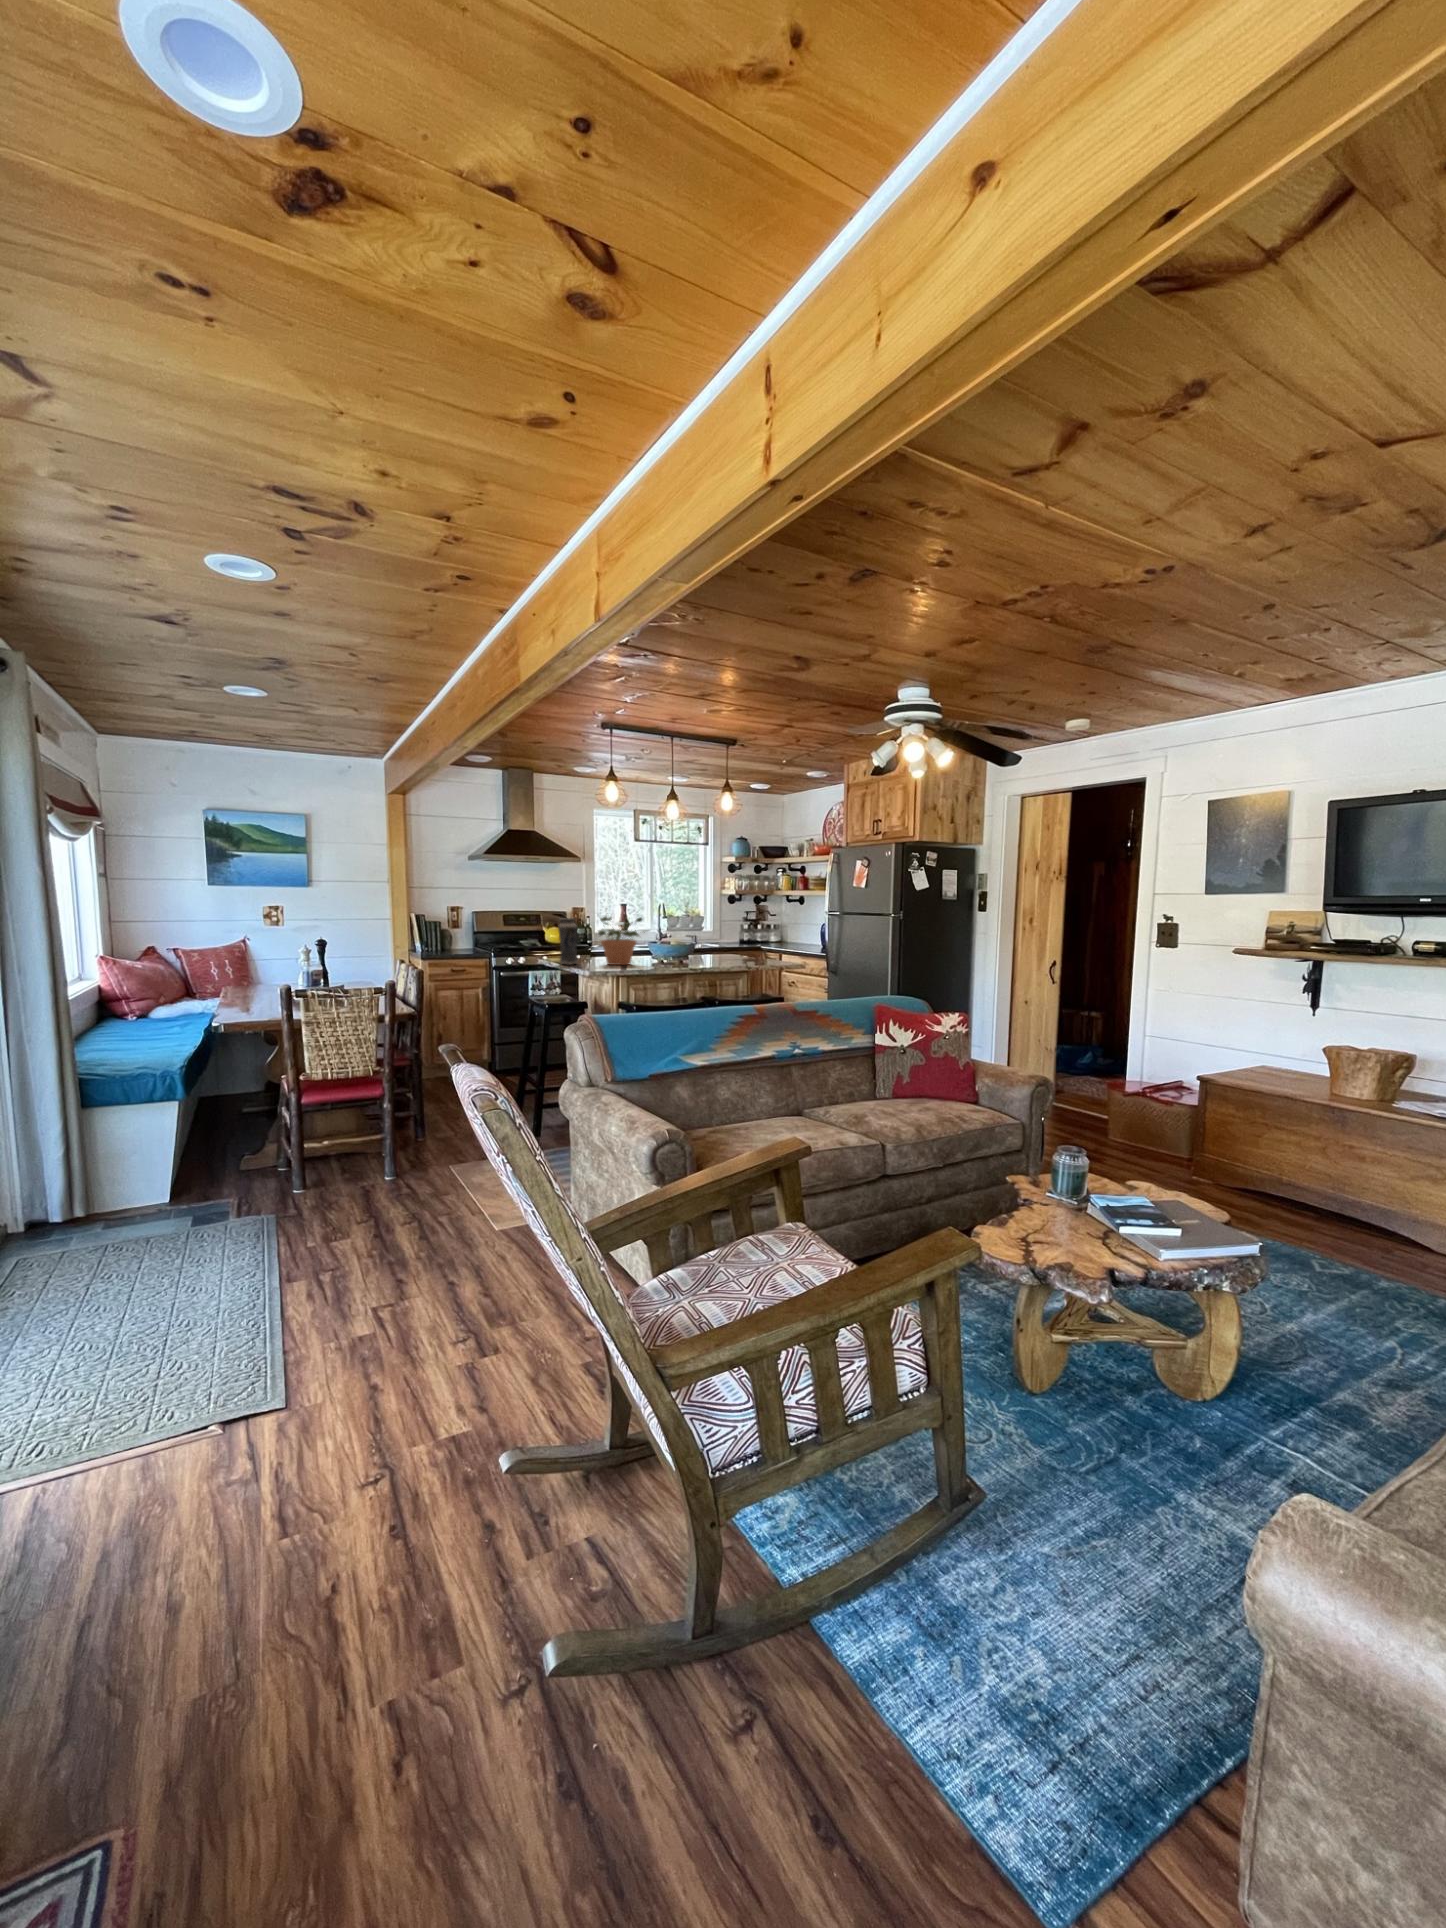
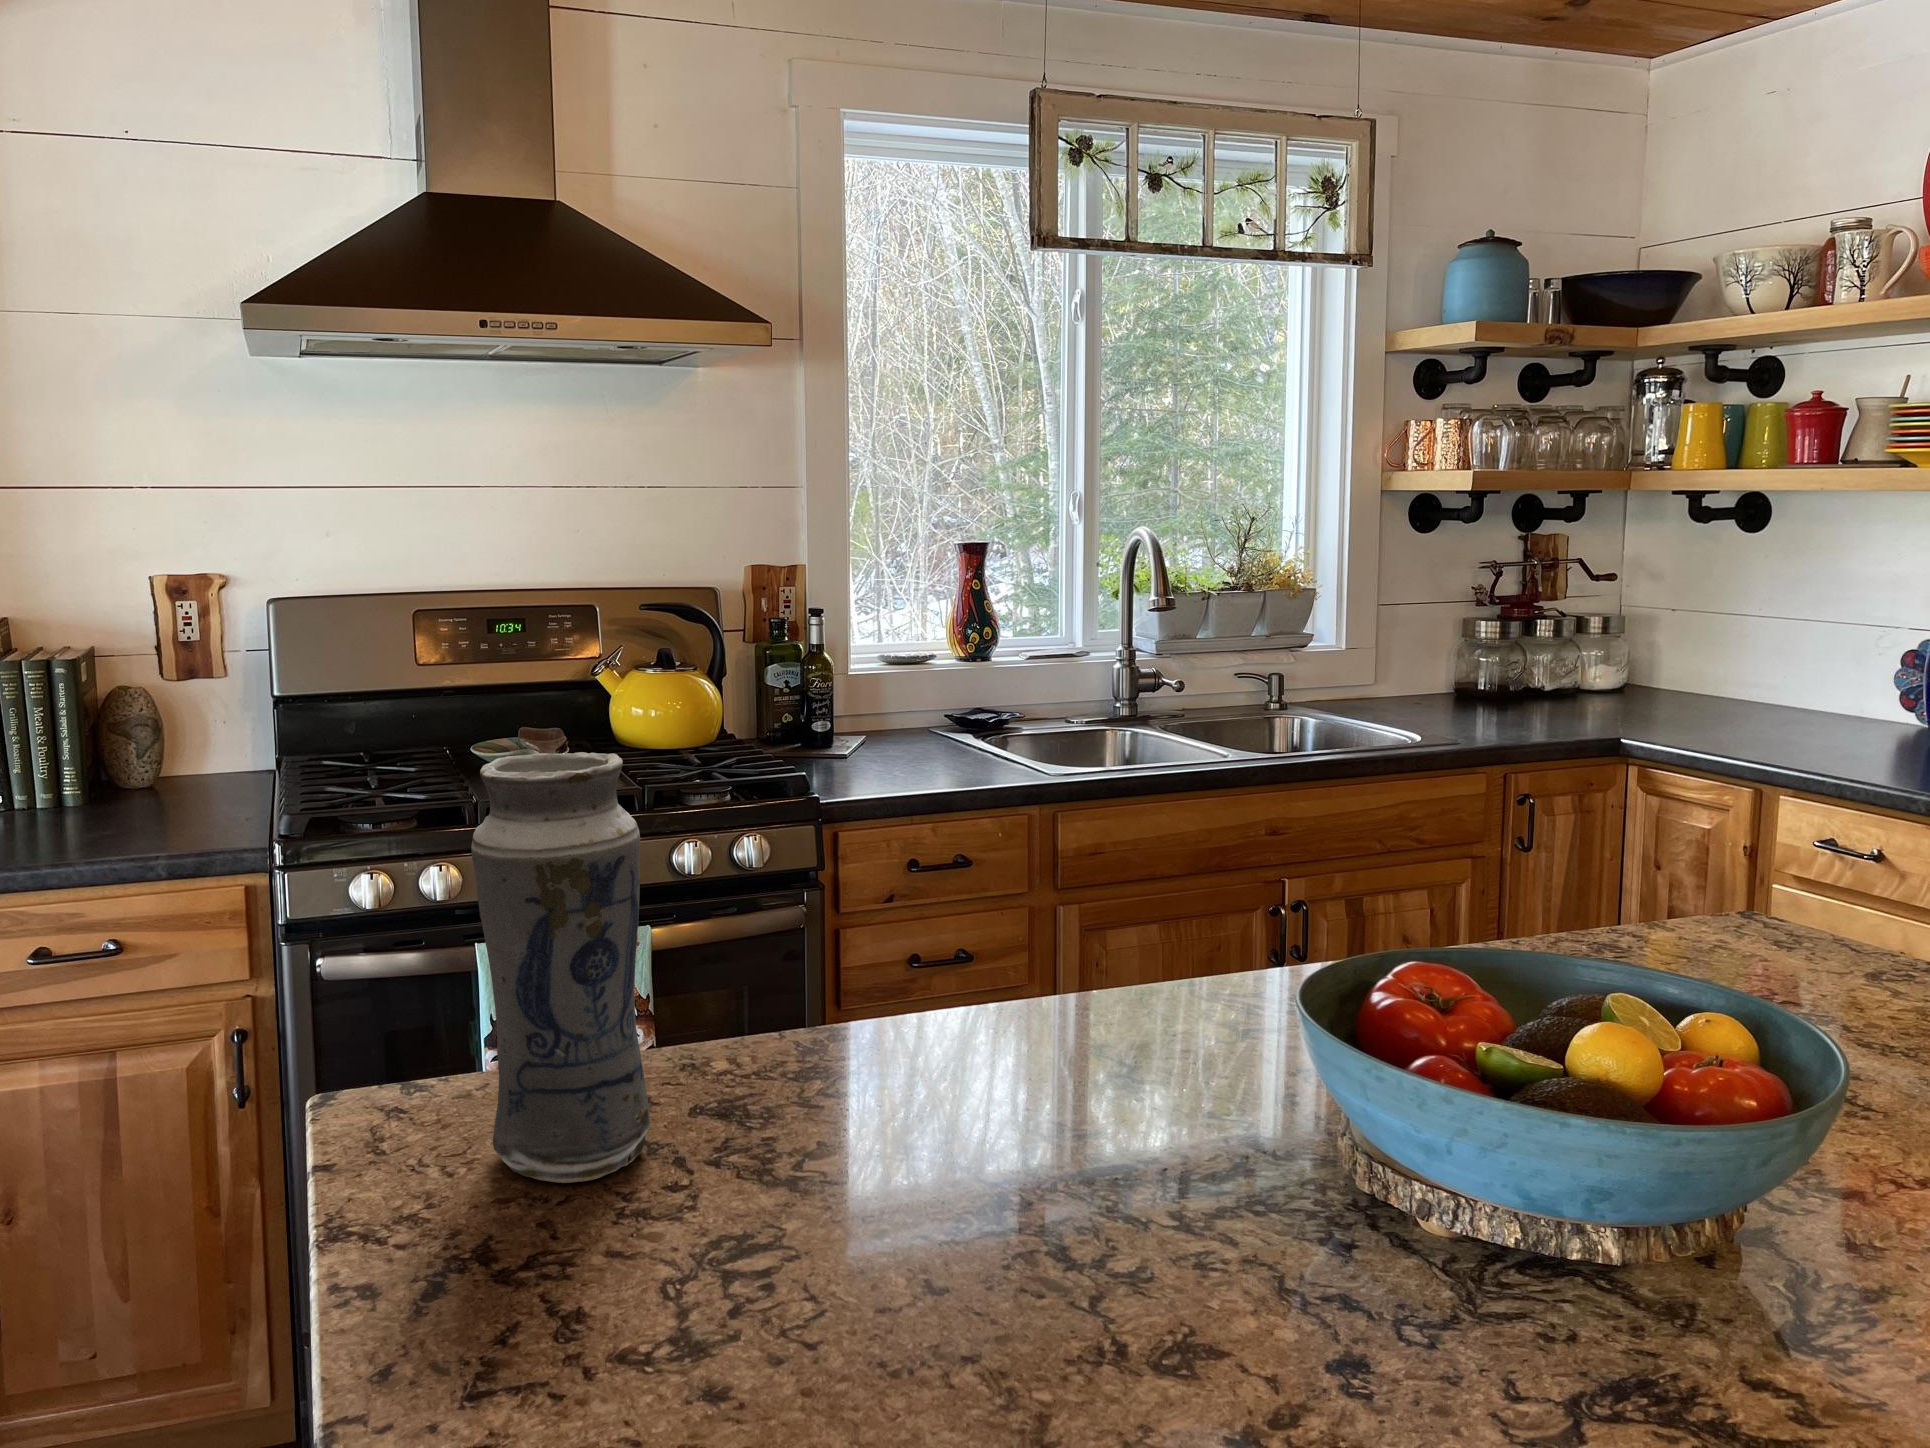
potted plant: present [598,917,644,965] -> none [785,723,1294,1210]

